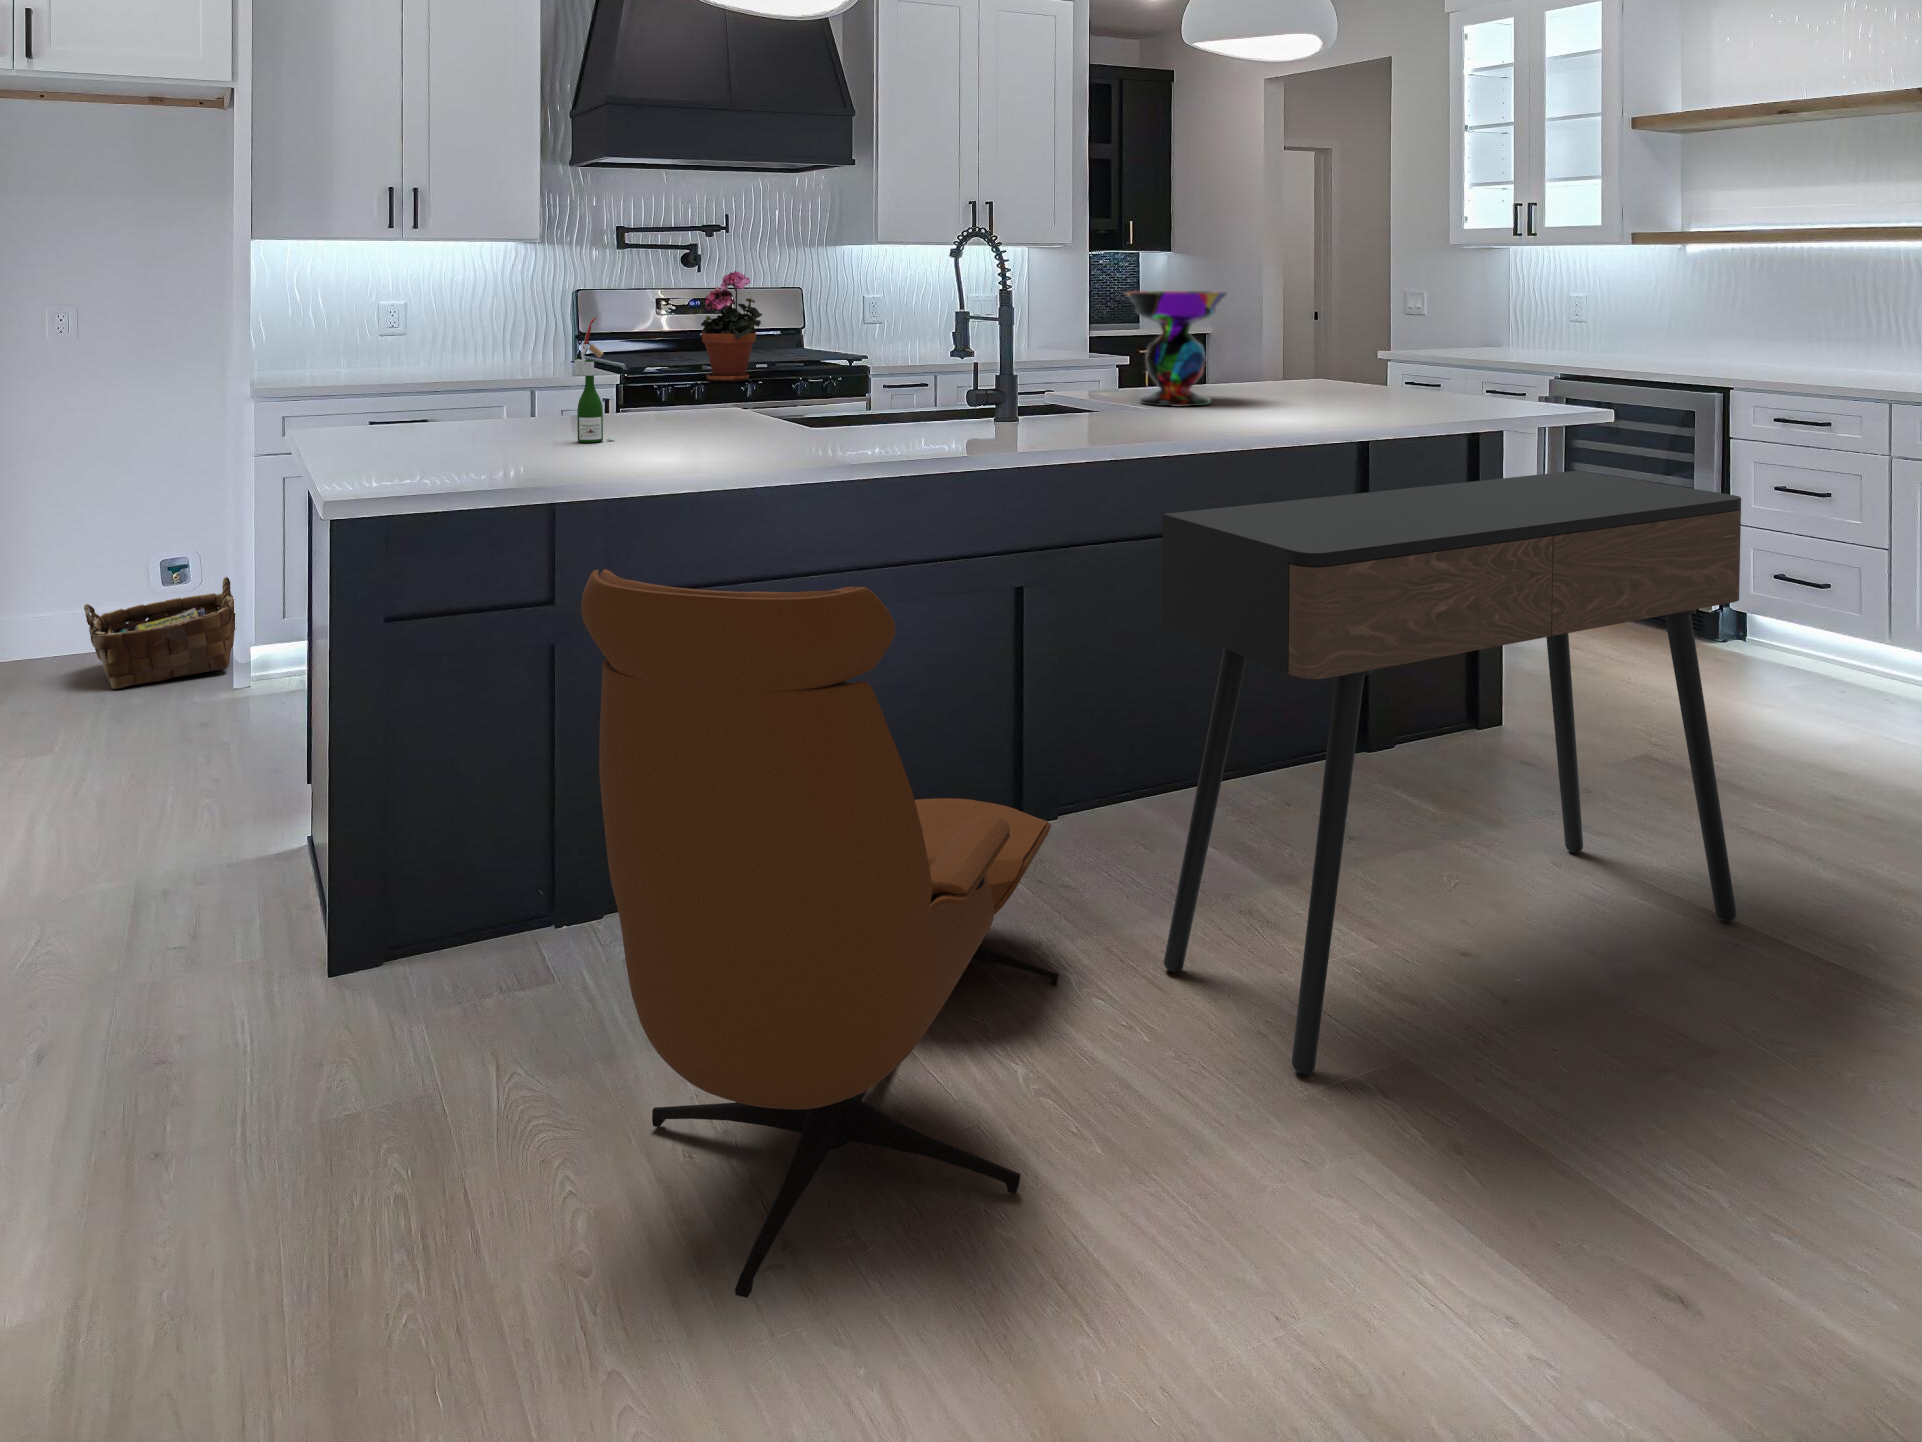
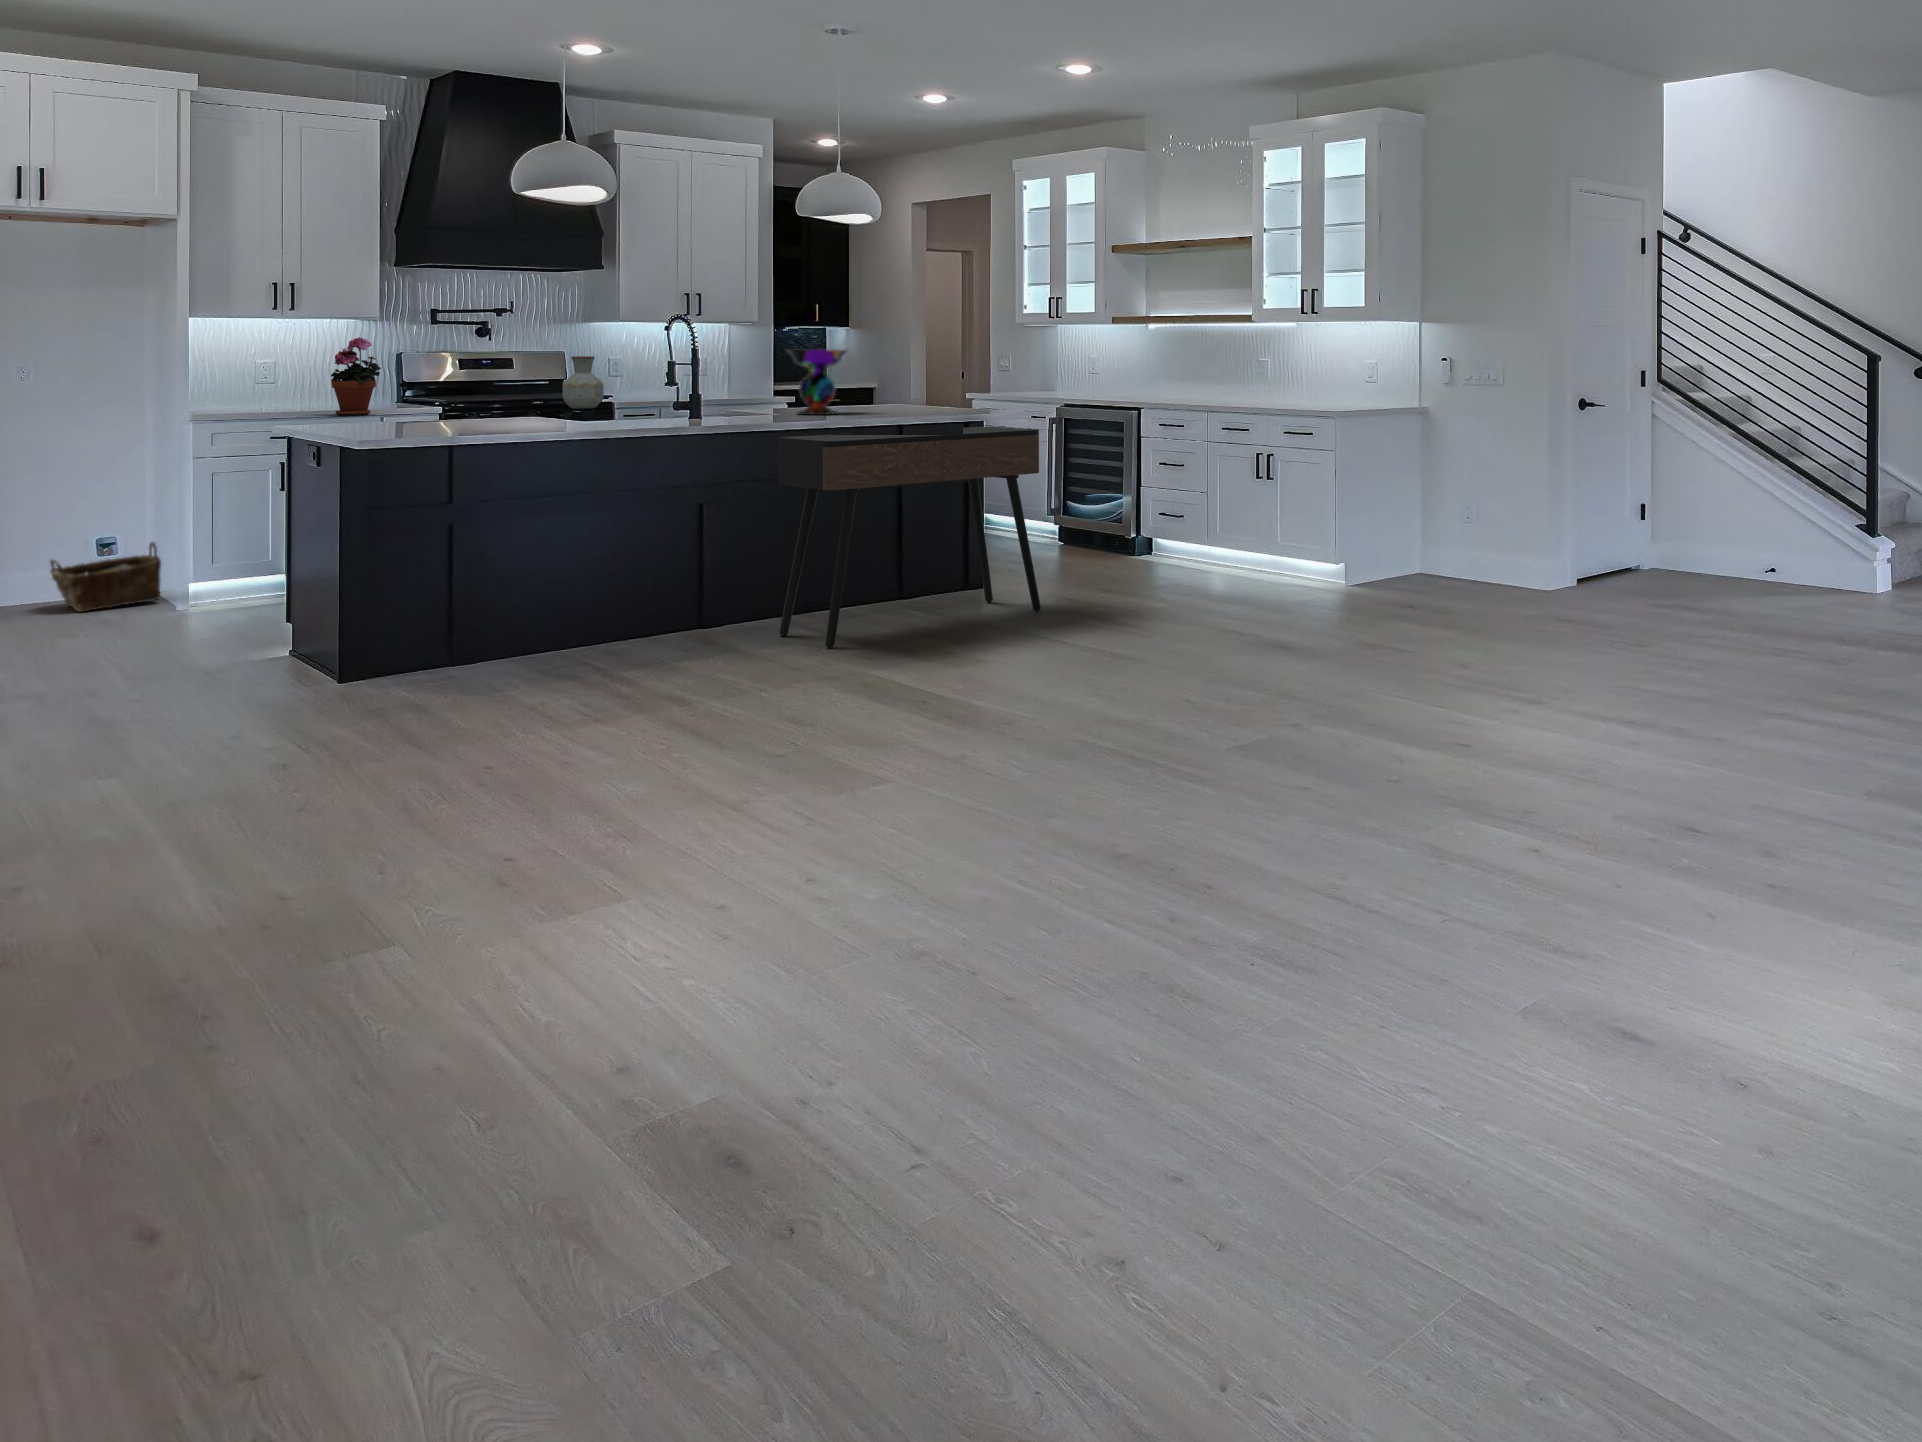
potted plant: present [701,271,762,382] -> present [331,337,381,416]
vase: none [793,297,849,377] -> present [563,356,604,409]
wine bottle: present [575,317,615,443] -> none [456,360,480,428]
lounge chair: present [581,569,1059,1298] -> none [540,434,730,688]

